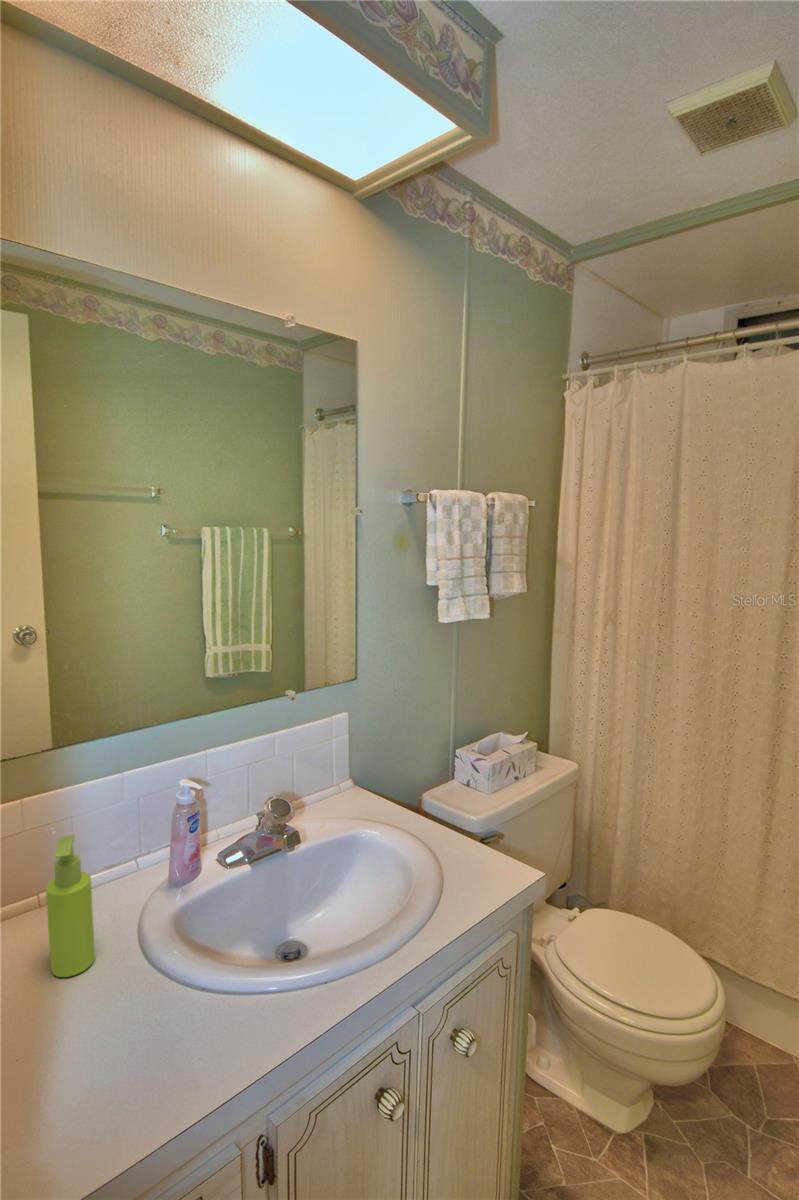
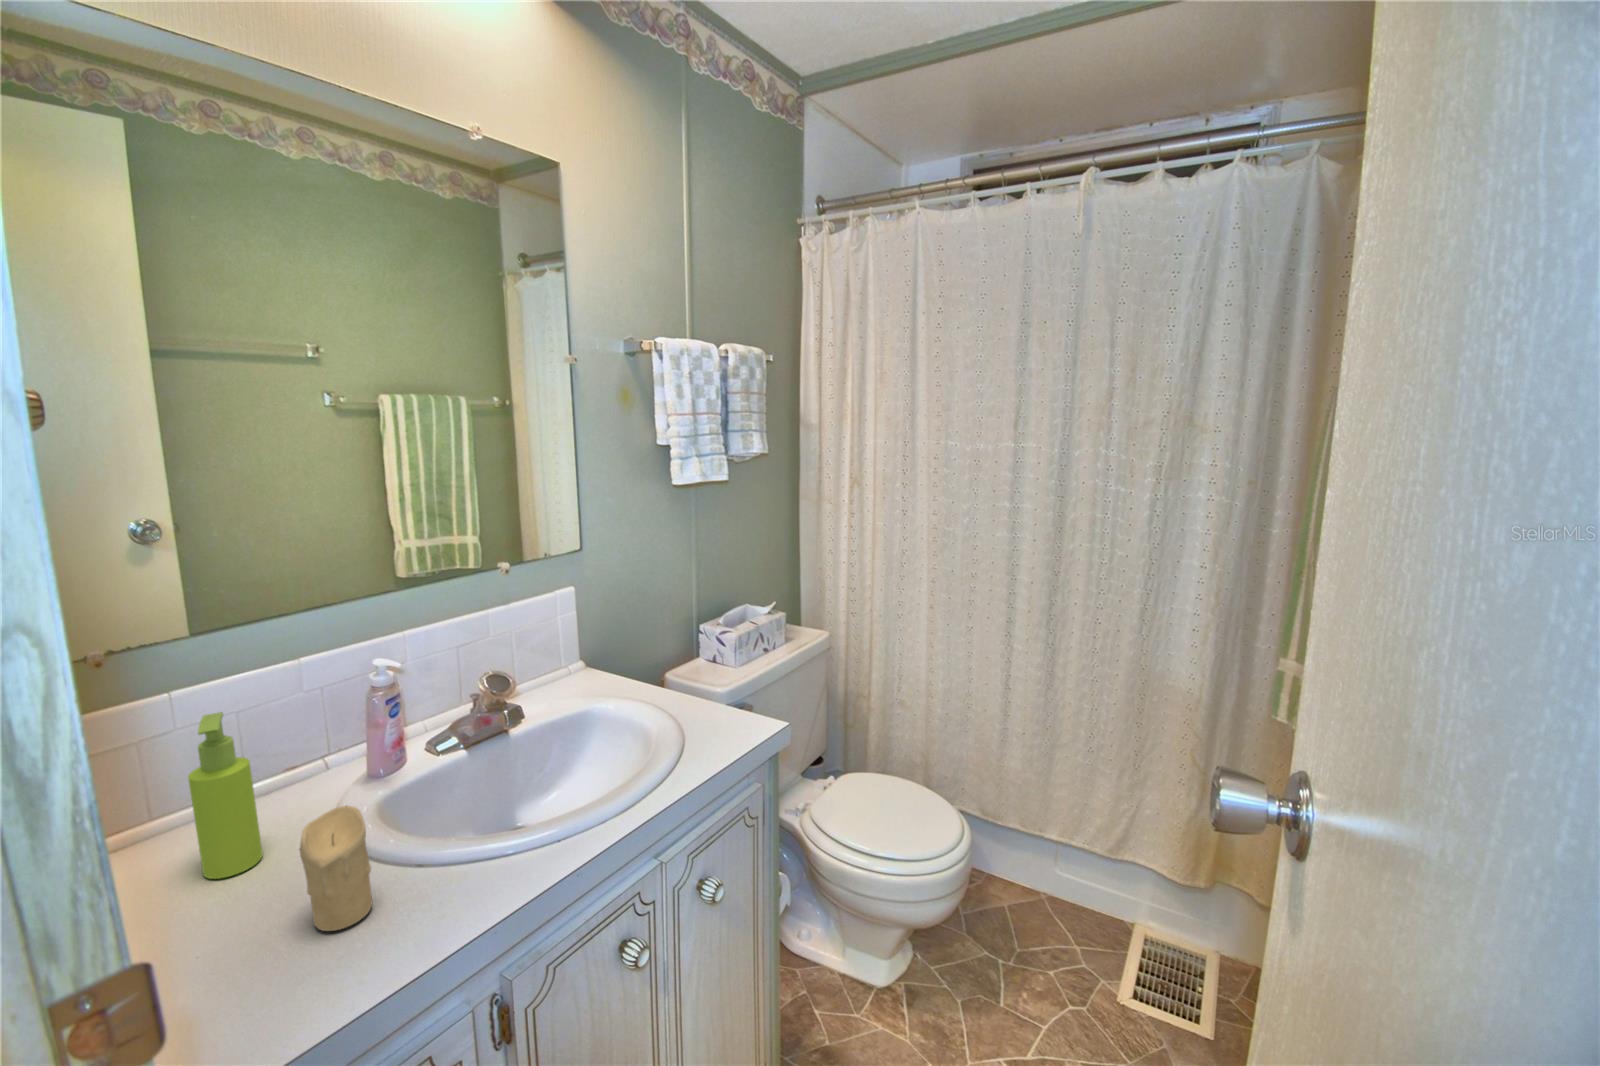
candle: none [123,941,175,1057] -> present [300,806,372,931]

